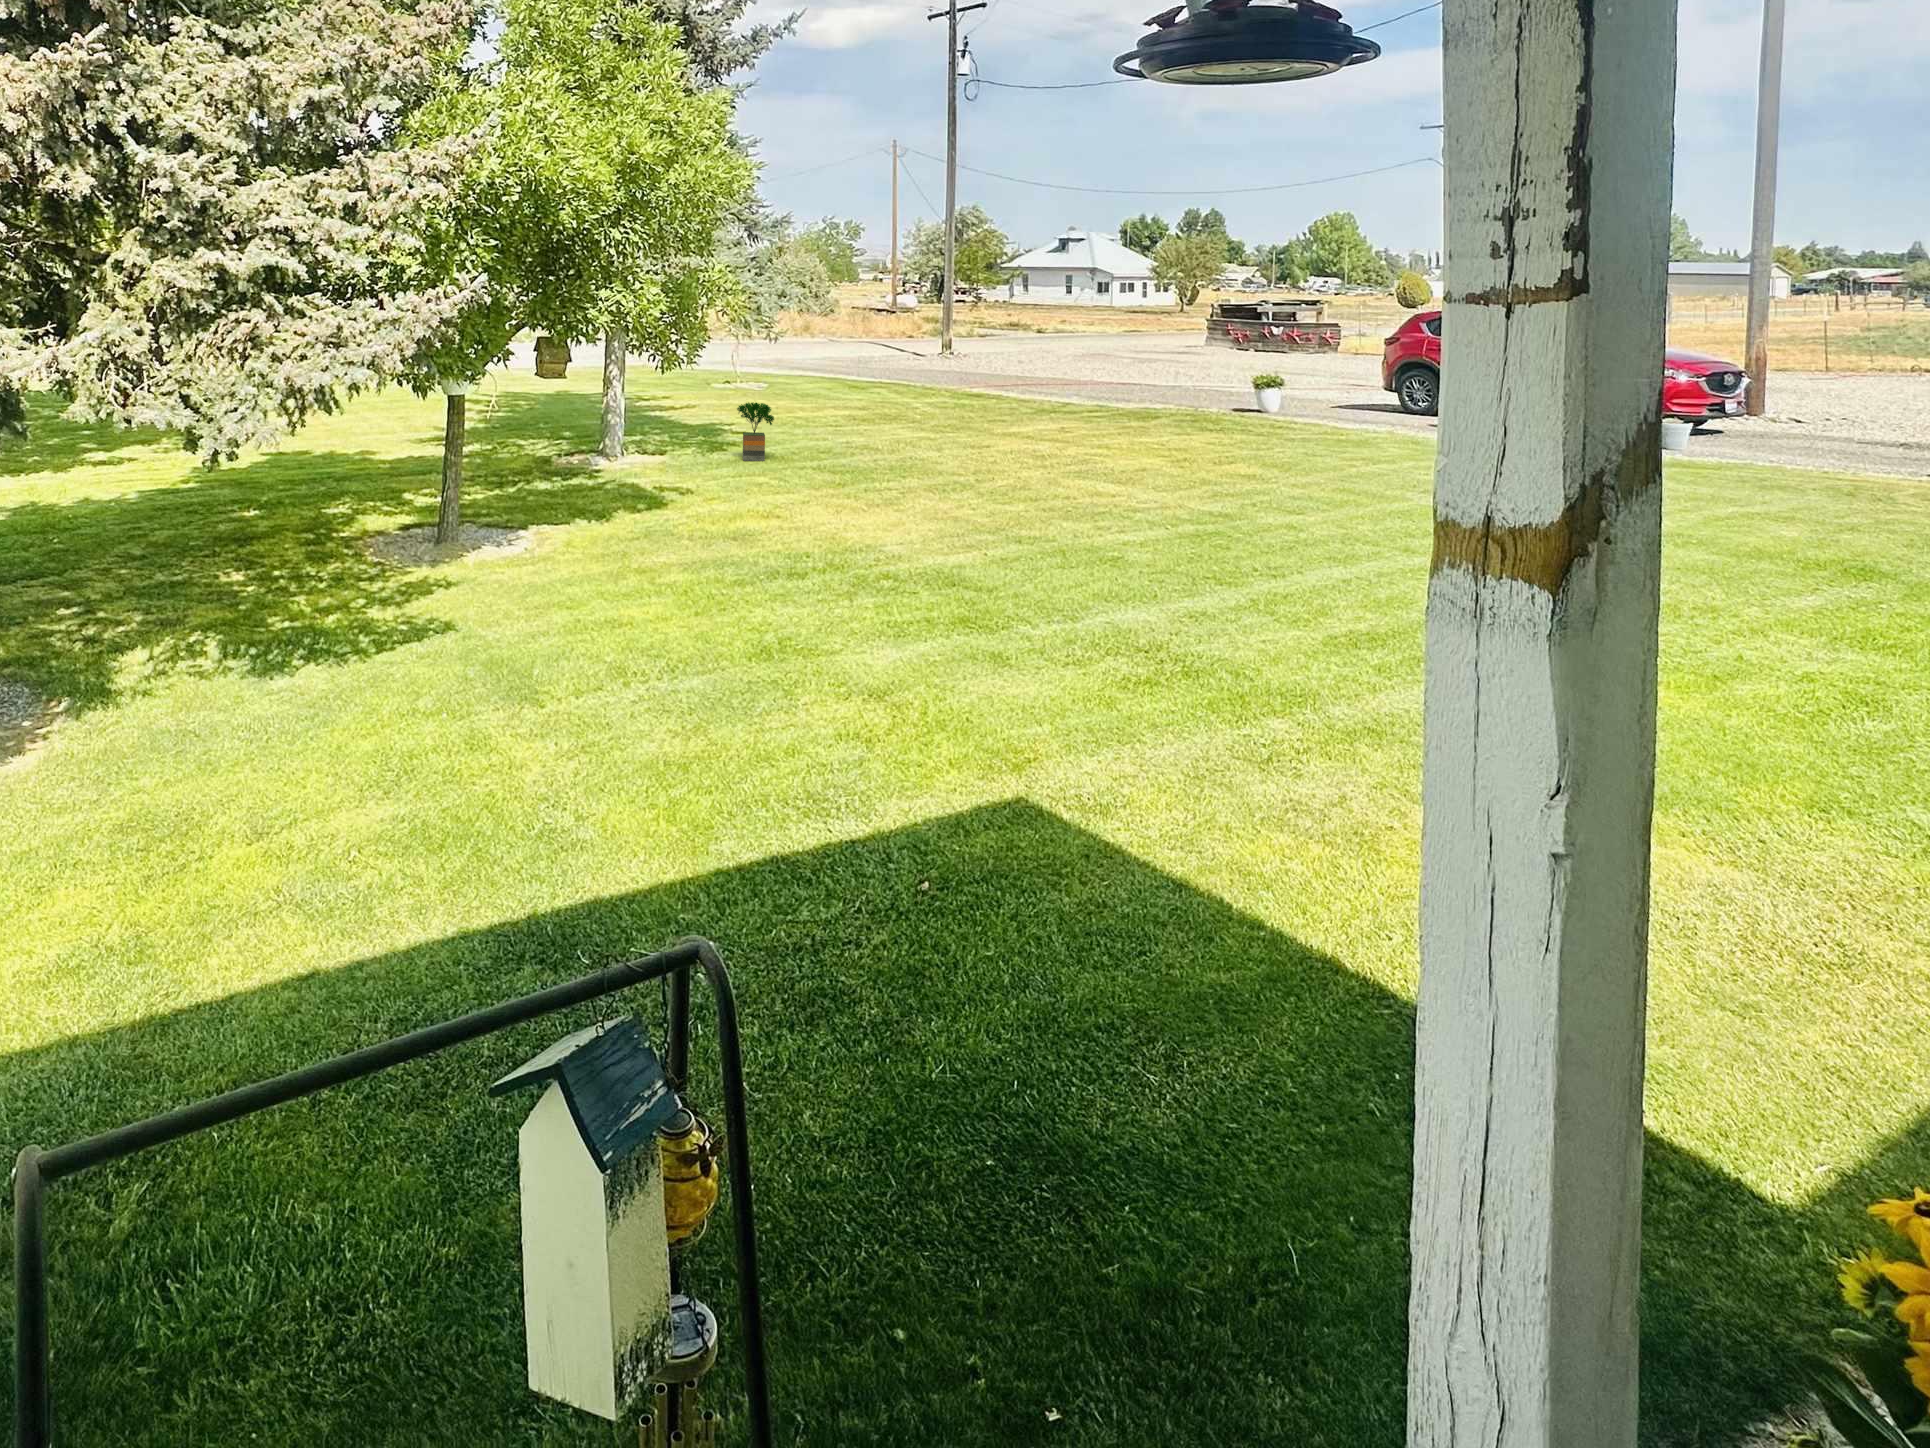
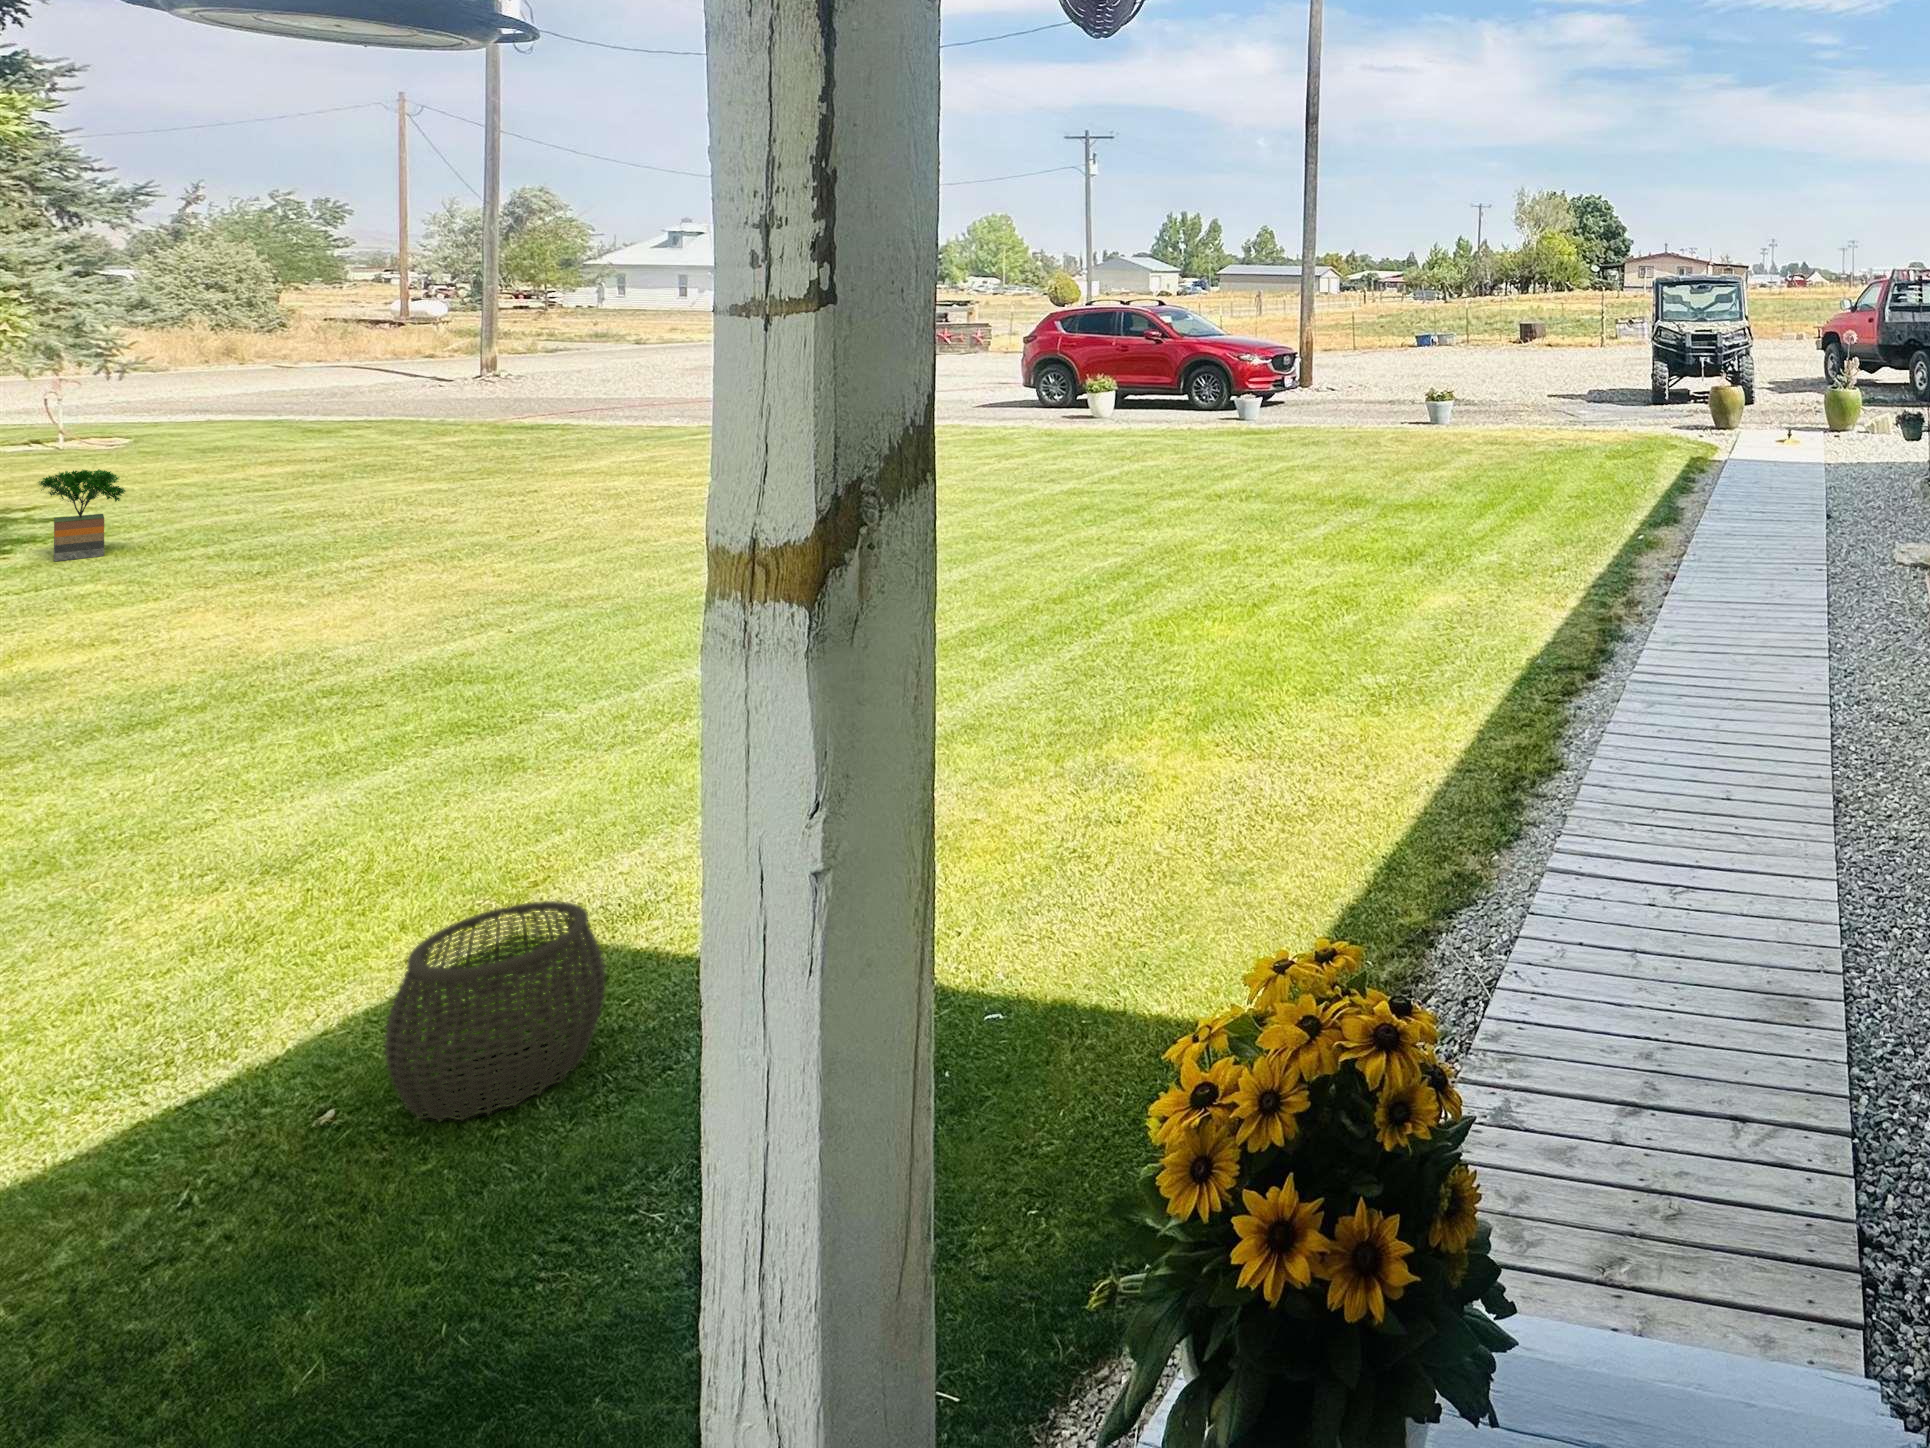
woven basket: none [982,780,1123,946] -> present [384,901,606,1121]

